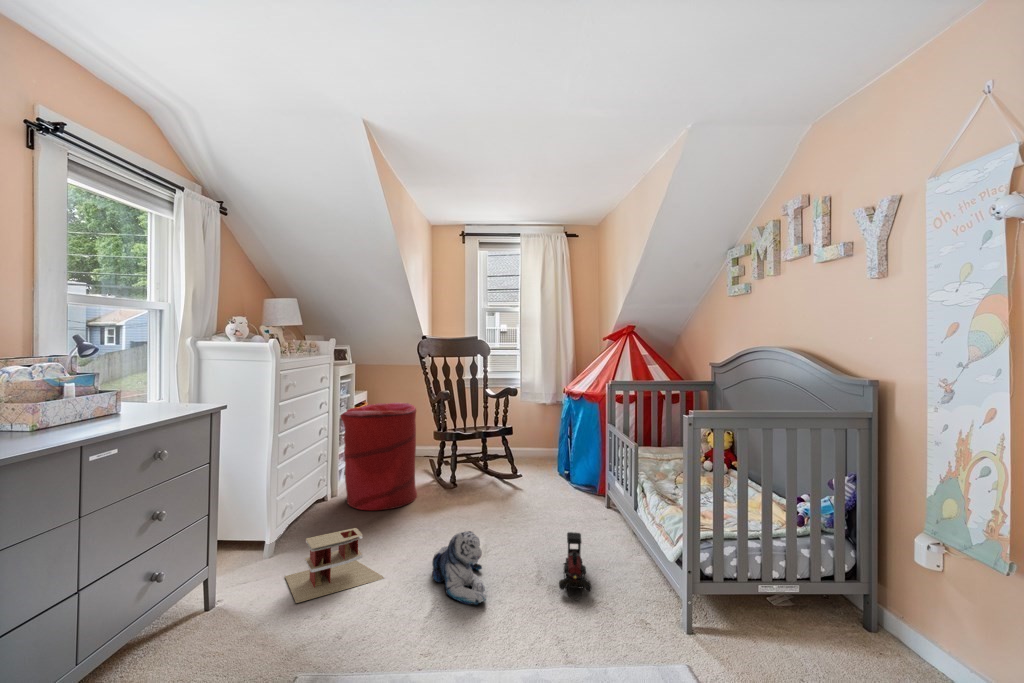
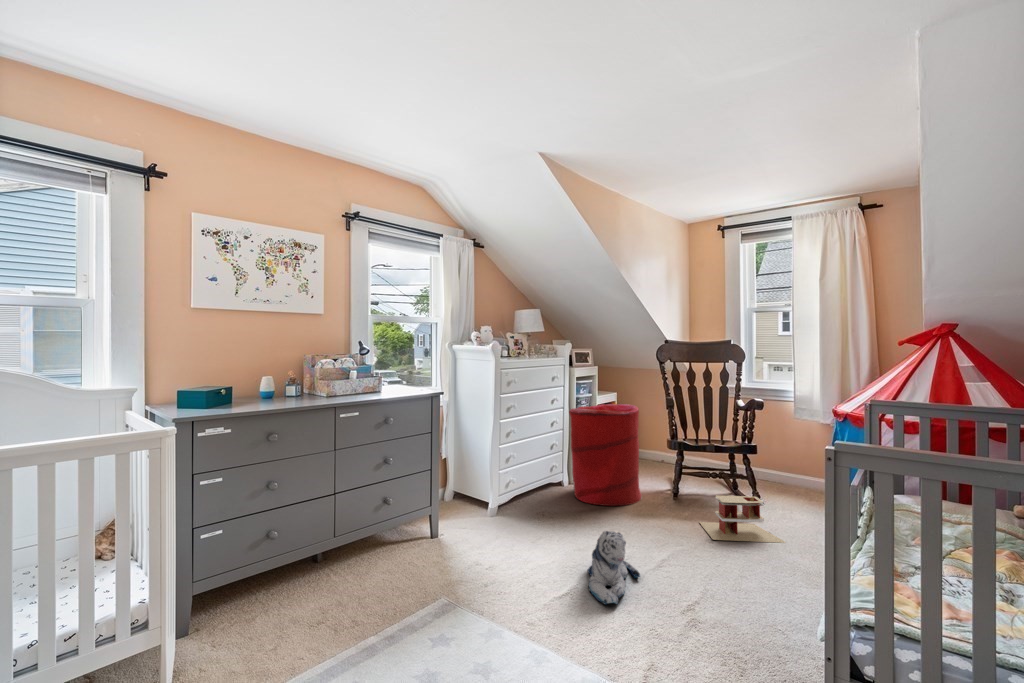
toy house: present [285,528,384,603] -> present [699,495,785,543]
toy train: present [559,532,592,600] -> none [701,566,760,641]

